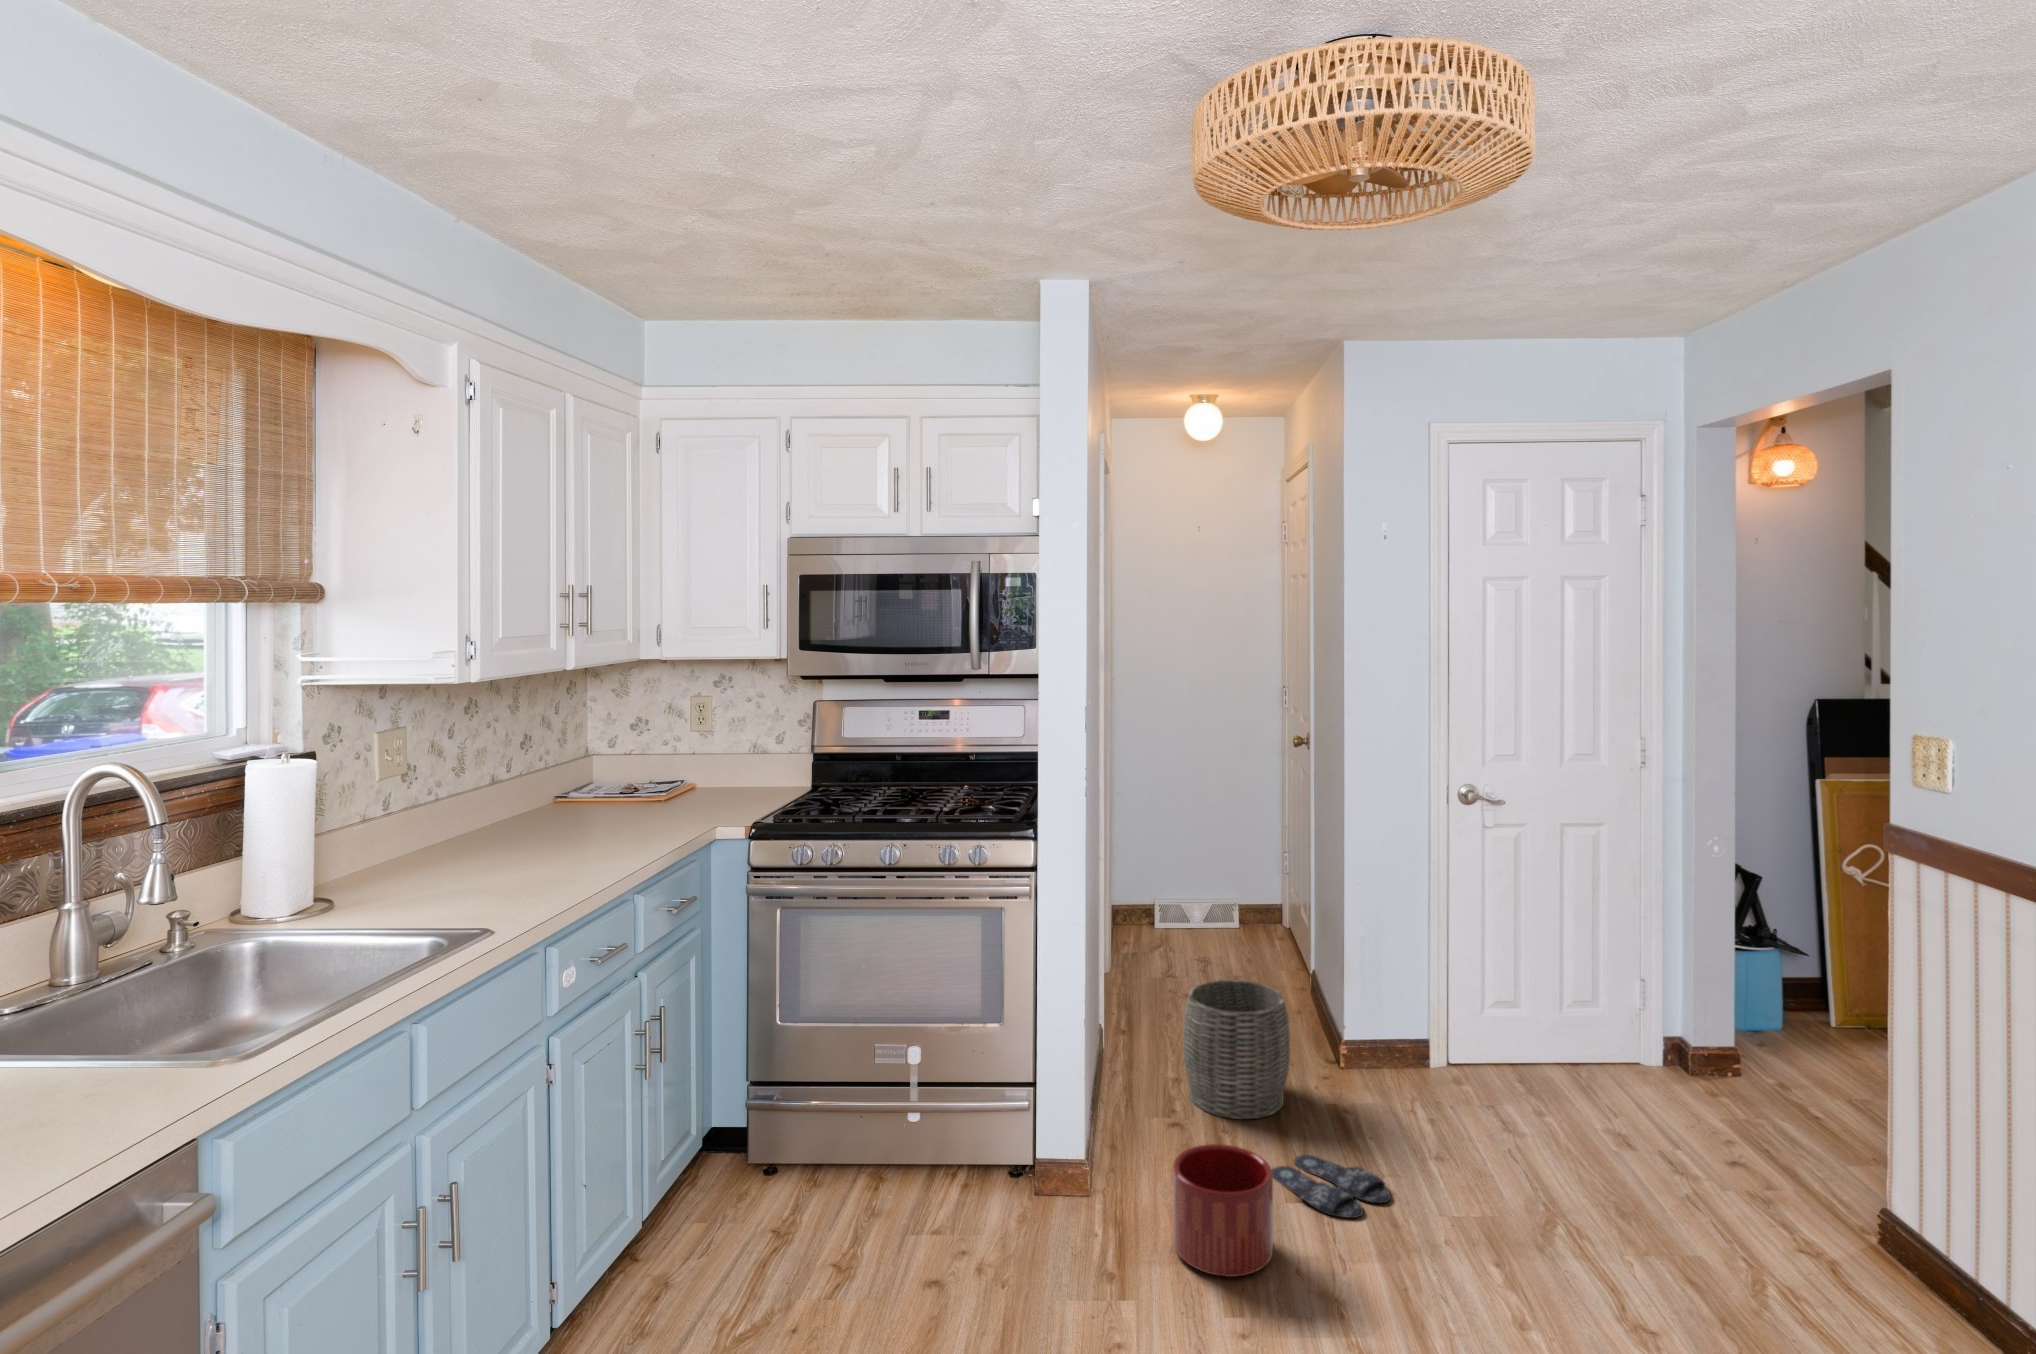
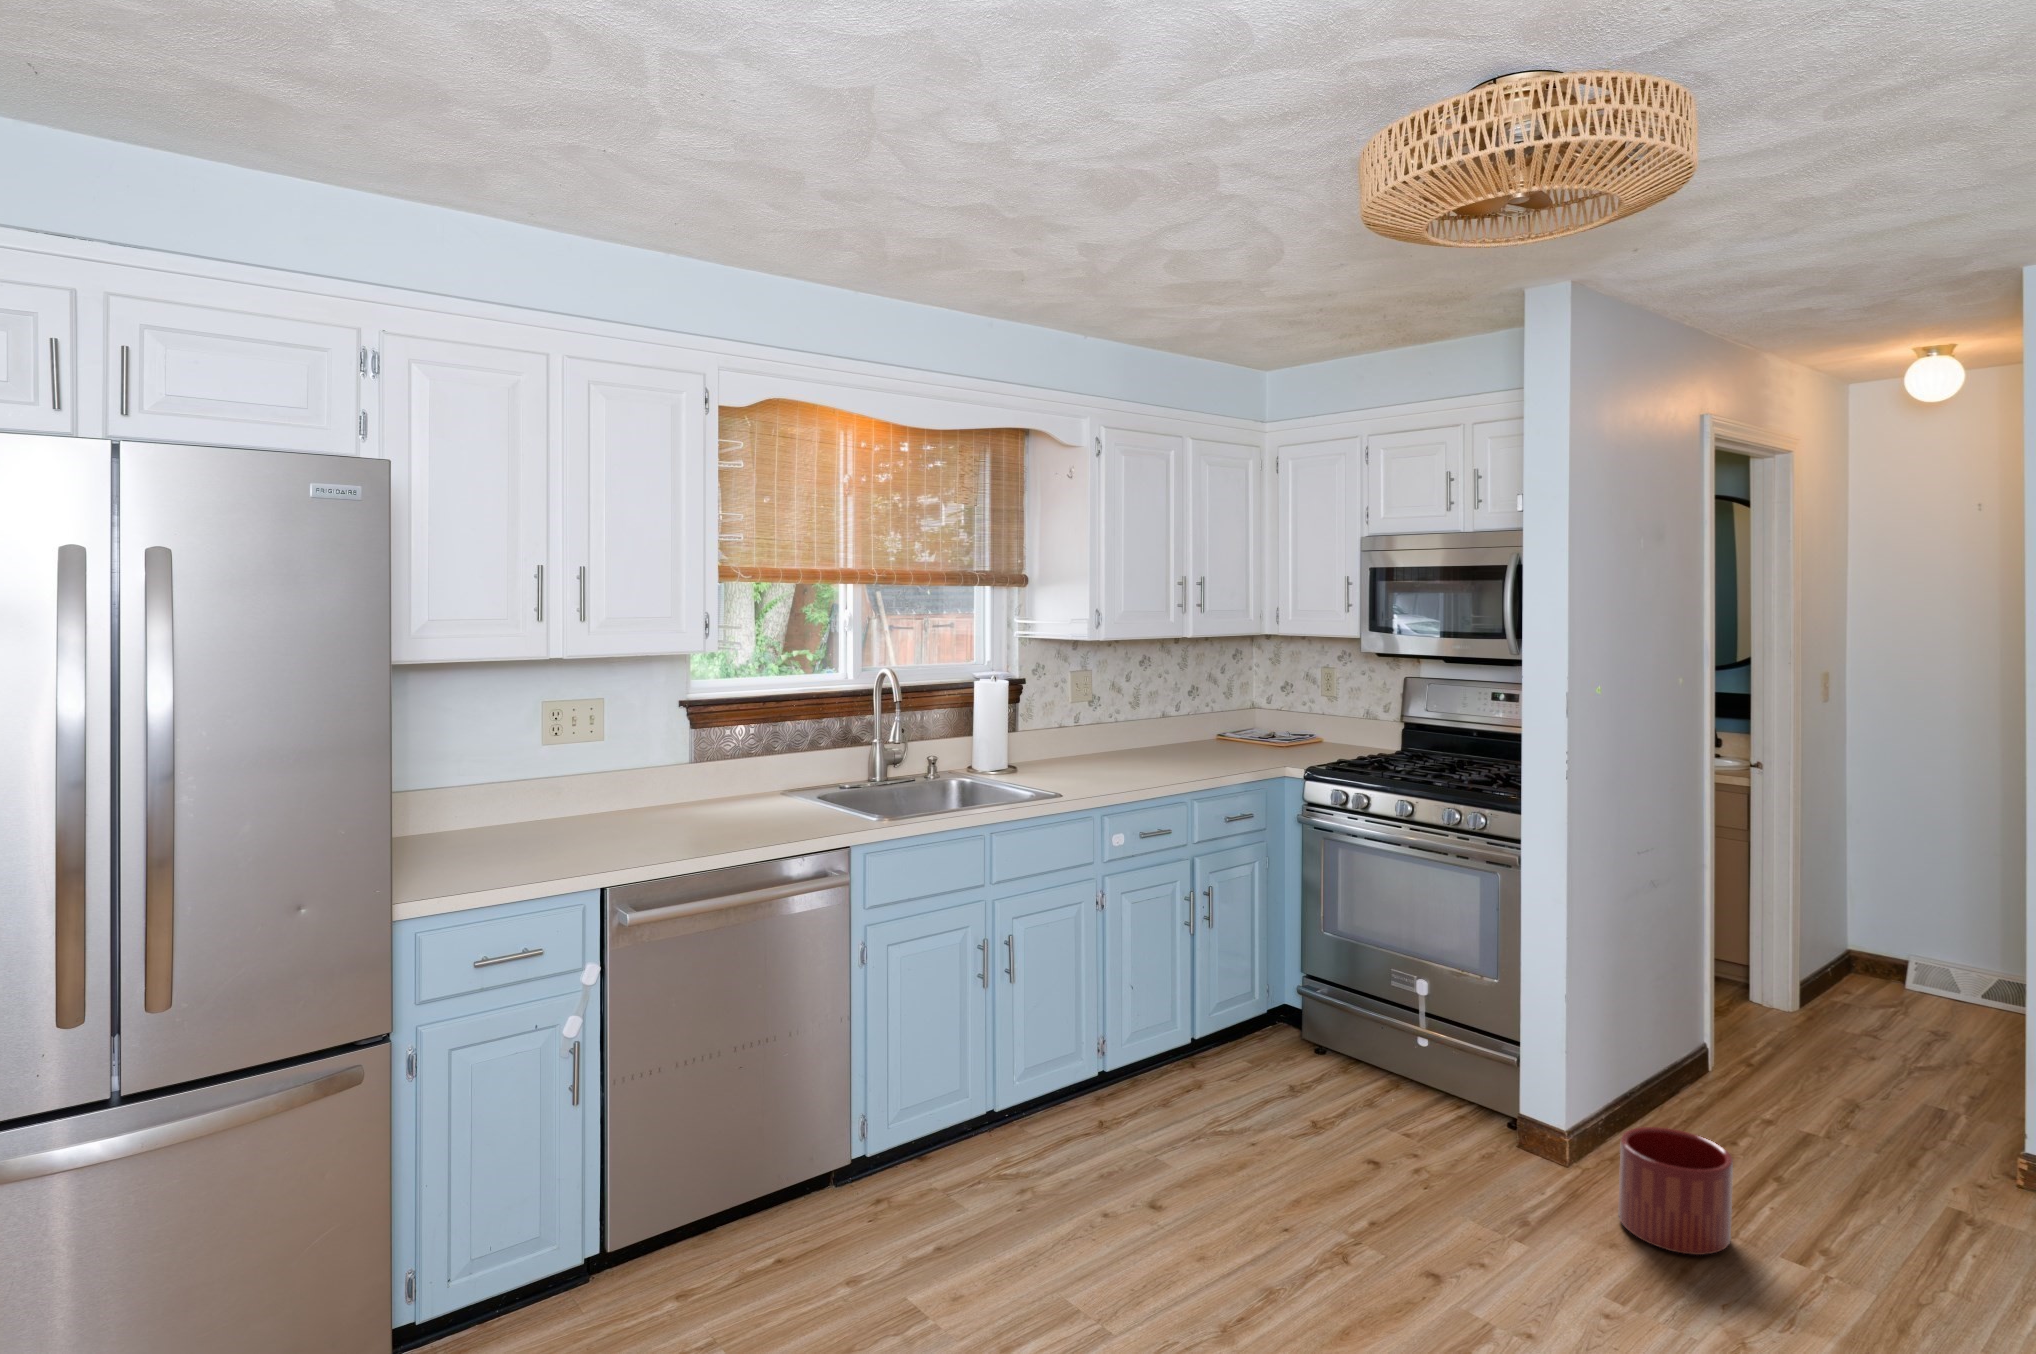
woven basket: present [1183,980,1290,1119] -> none [1763,1013,1908,1170]
slippers: present [1272,1155,1390,1218] -> none [1799,1205,1942,1273]

